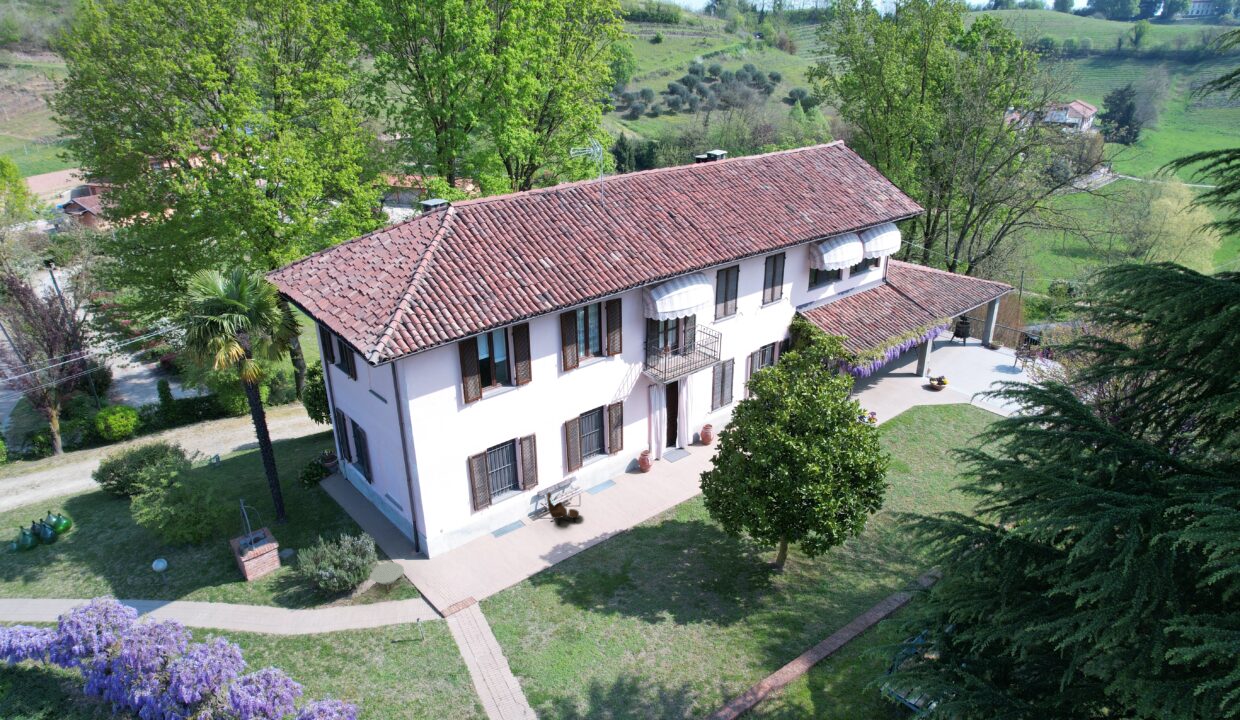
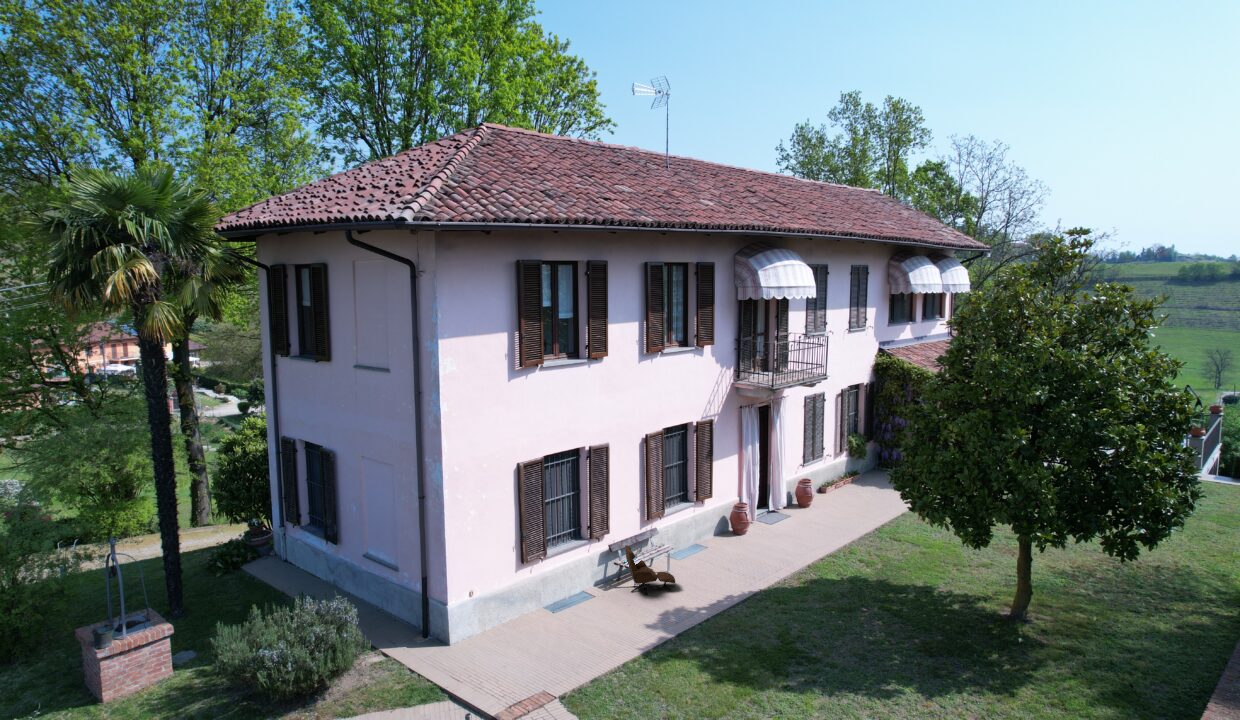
round table: present [370,562,404,592] -> none [349,648,412,698]

